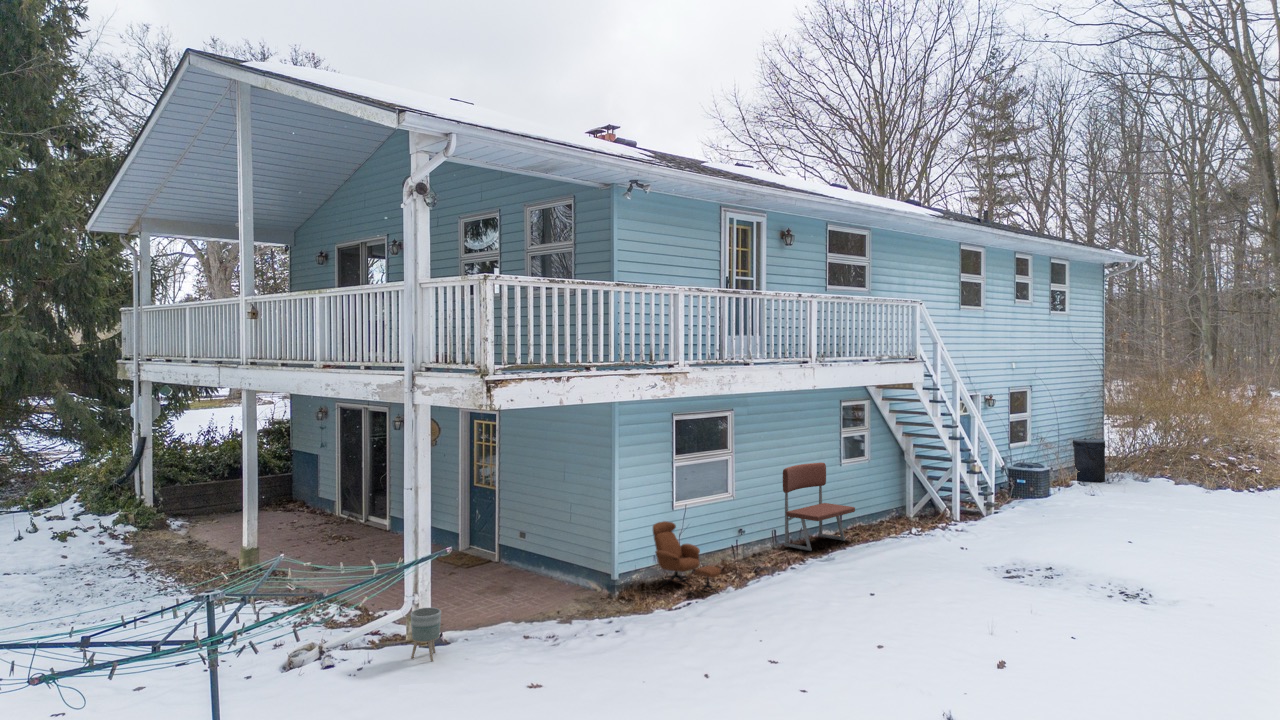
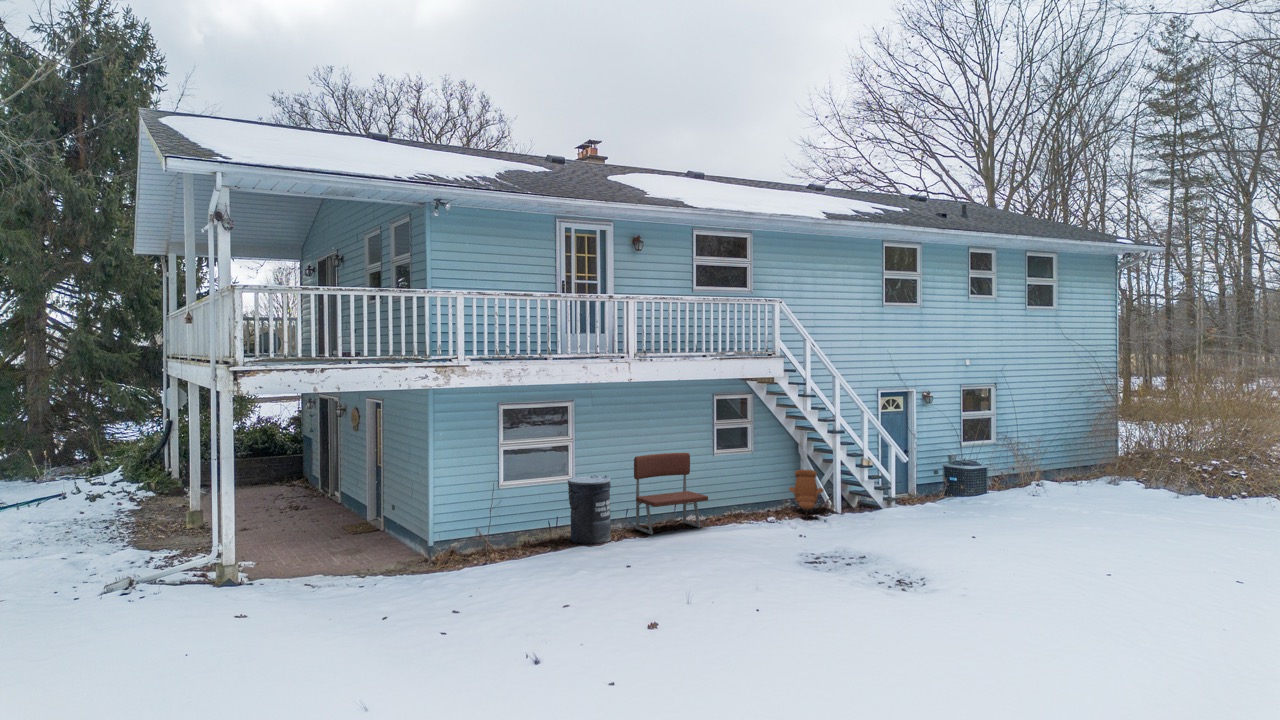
trash can: present [1073,437,1105,482] -> present [568,475,611,544]
lounge chair: present [653,521,721,592] -> present [789,469,824,519]
planter: present [411,608,441,661] -> none [191,554,219,597]

